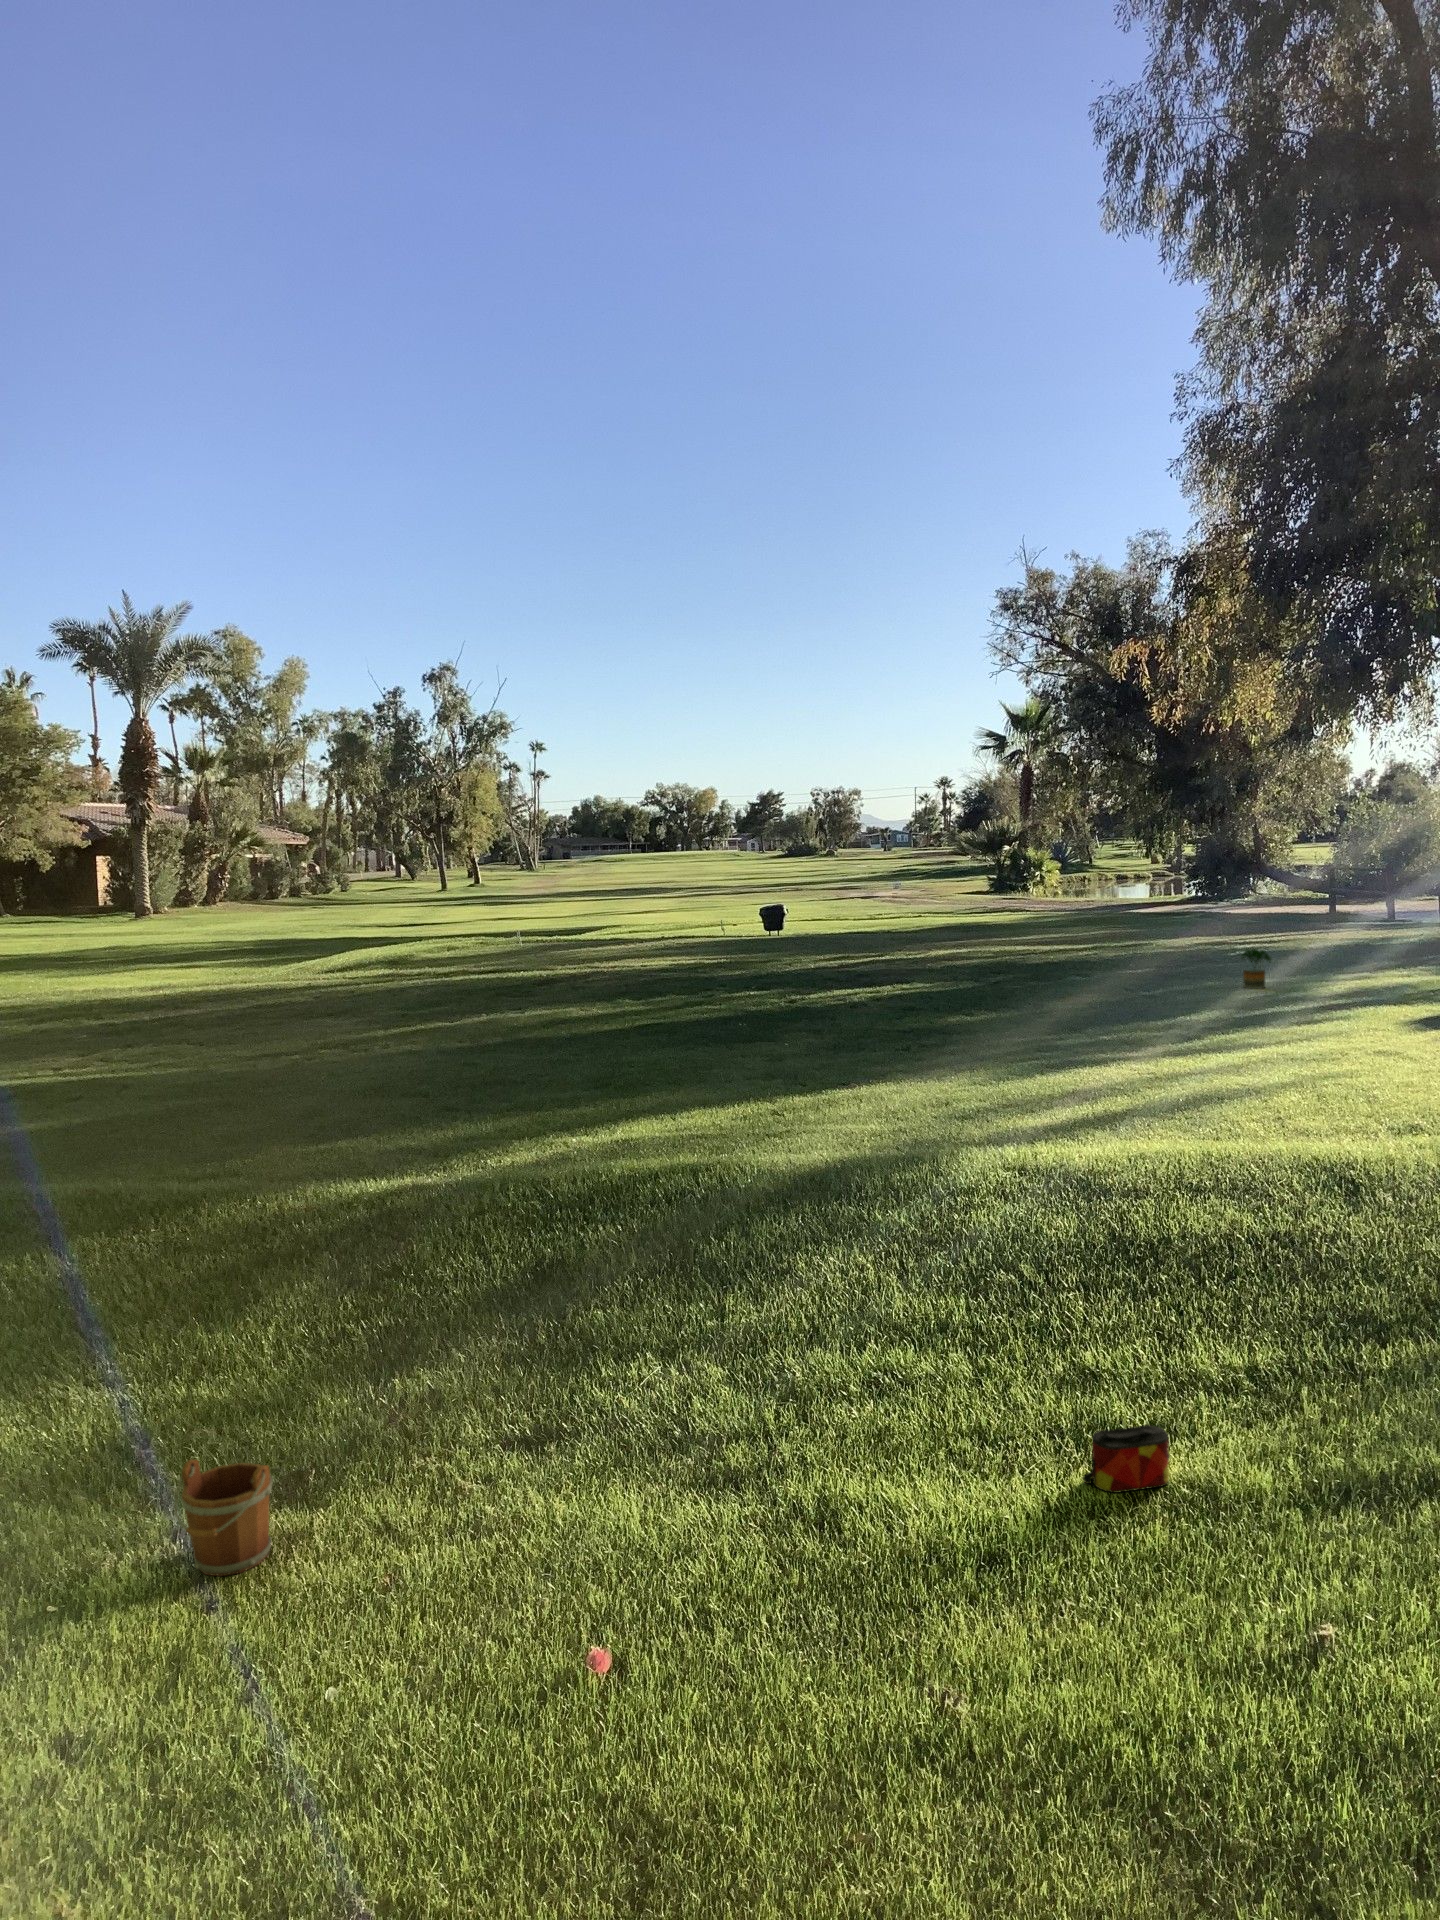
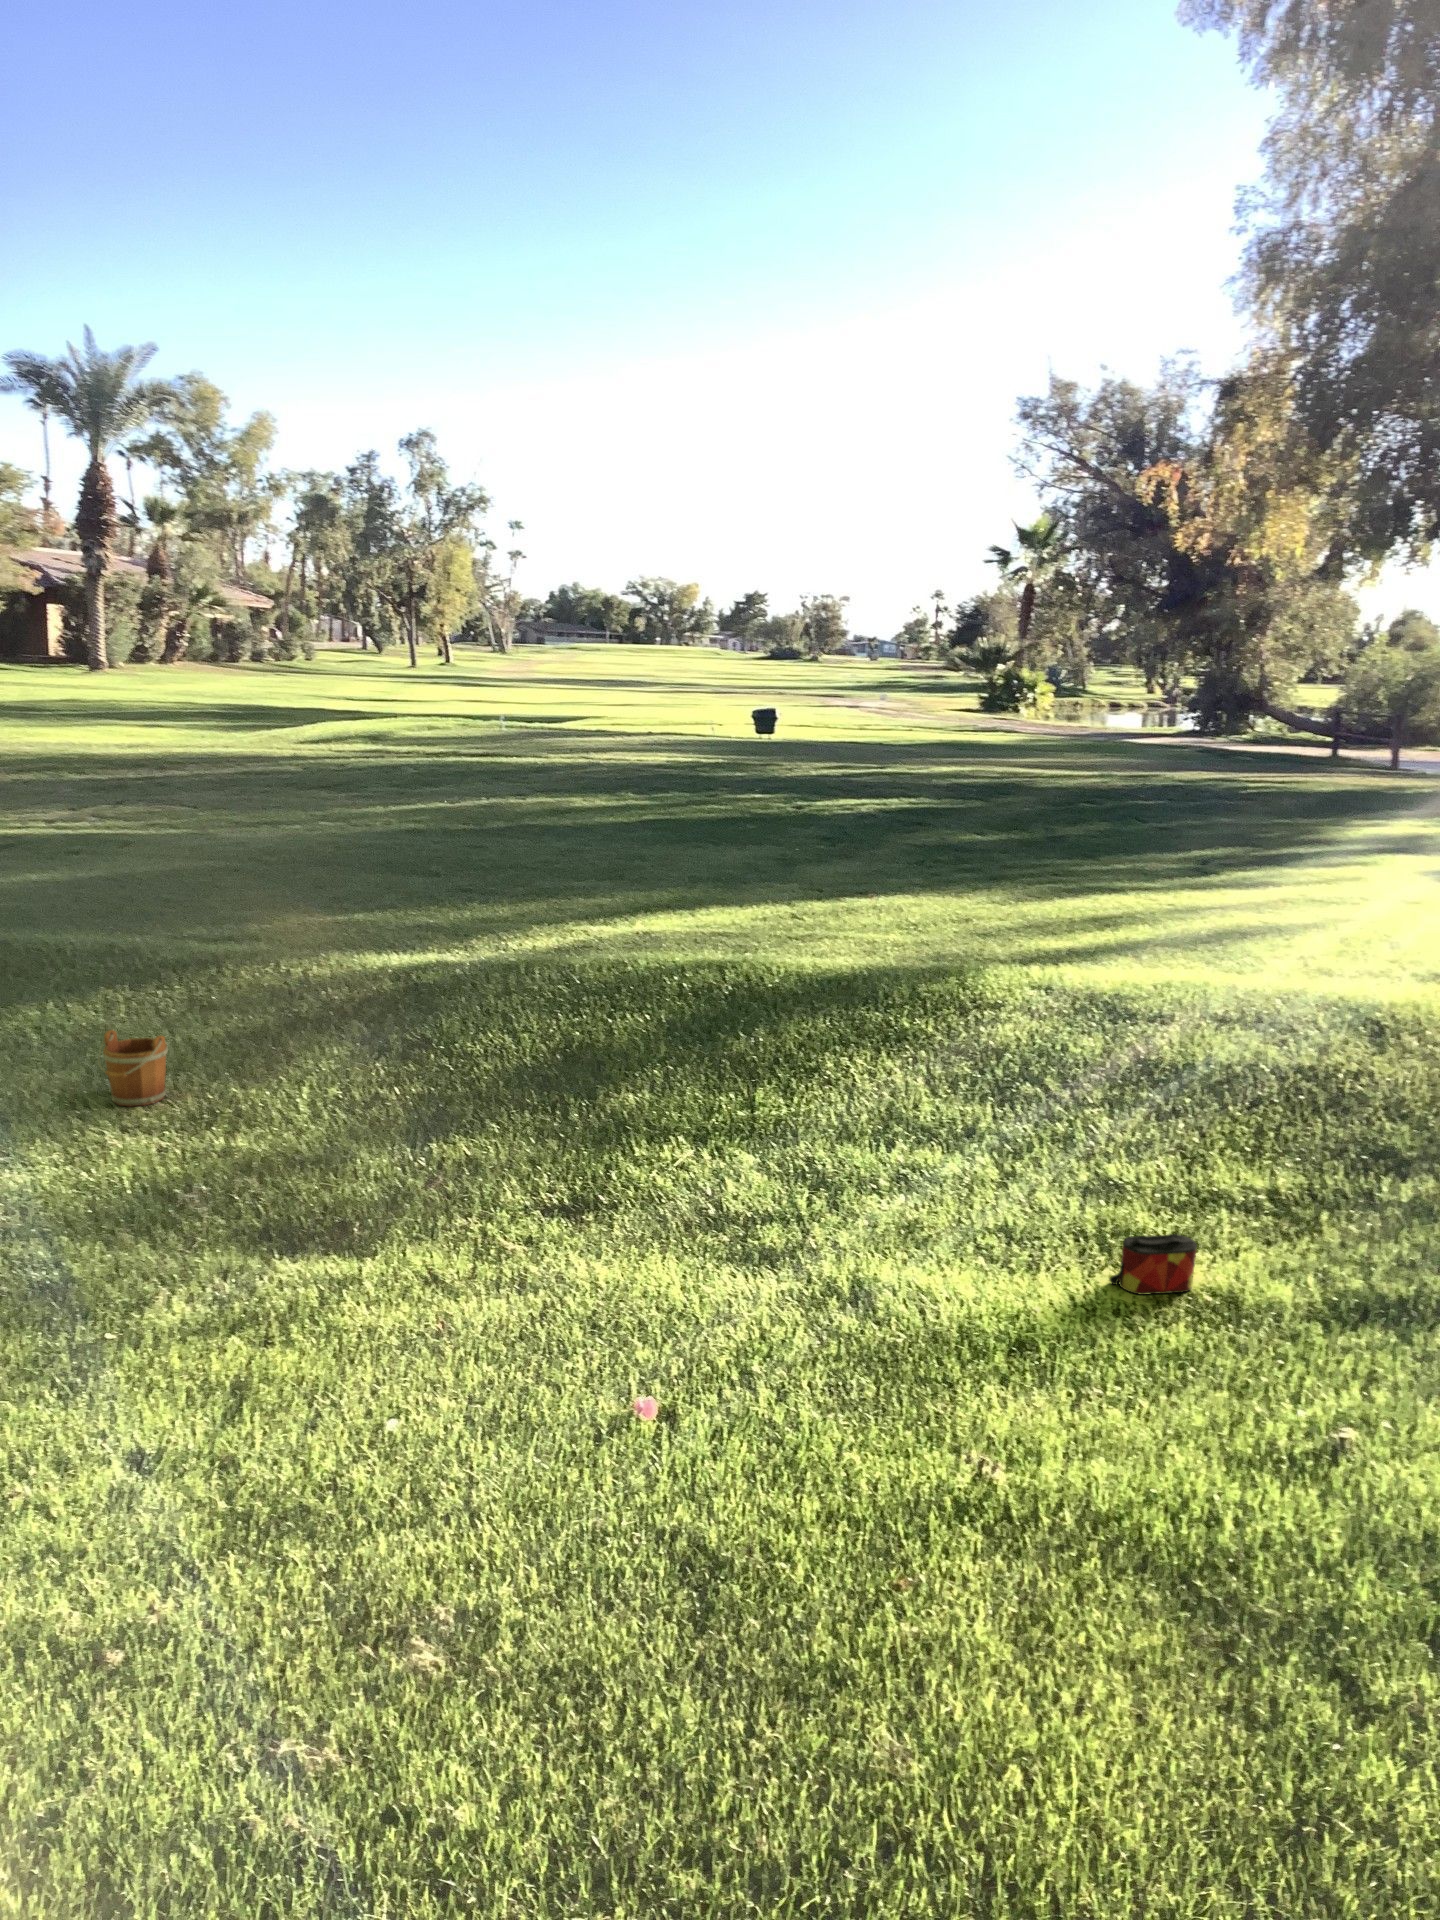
potted tree: present [1242,949,1271,989] -> none [1254,794,1287,835]
bucket: present [175,1460,272,1576] -> present [98,1030,168,1107]

